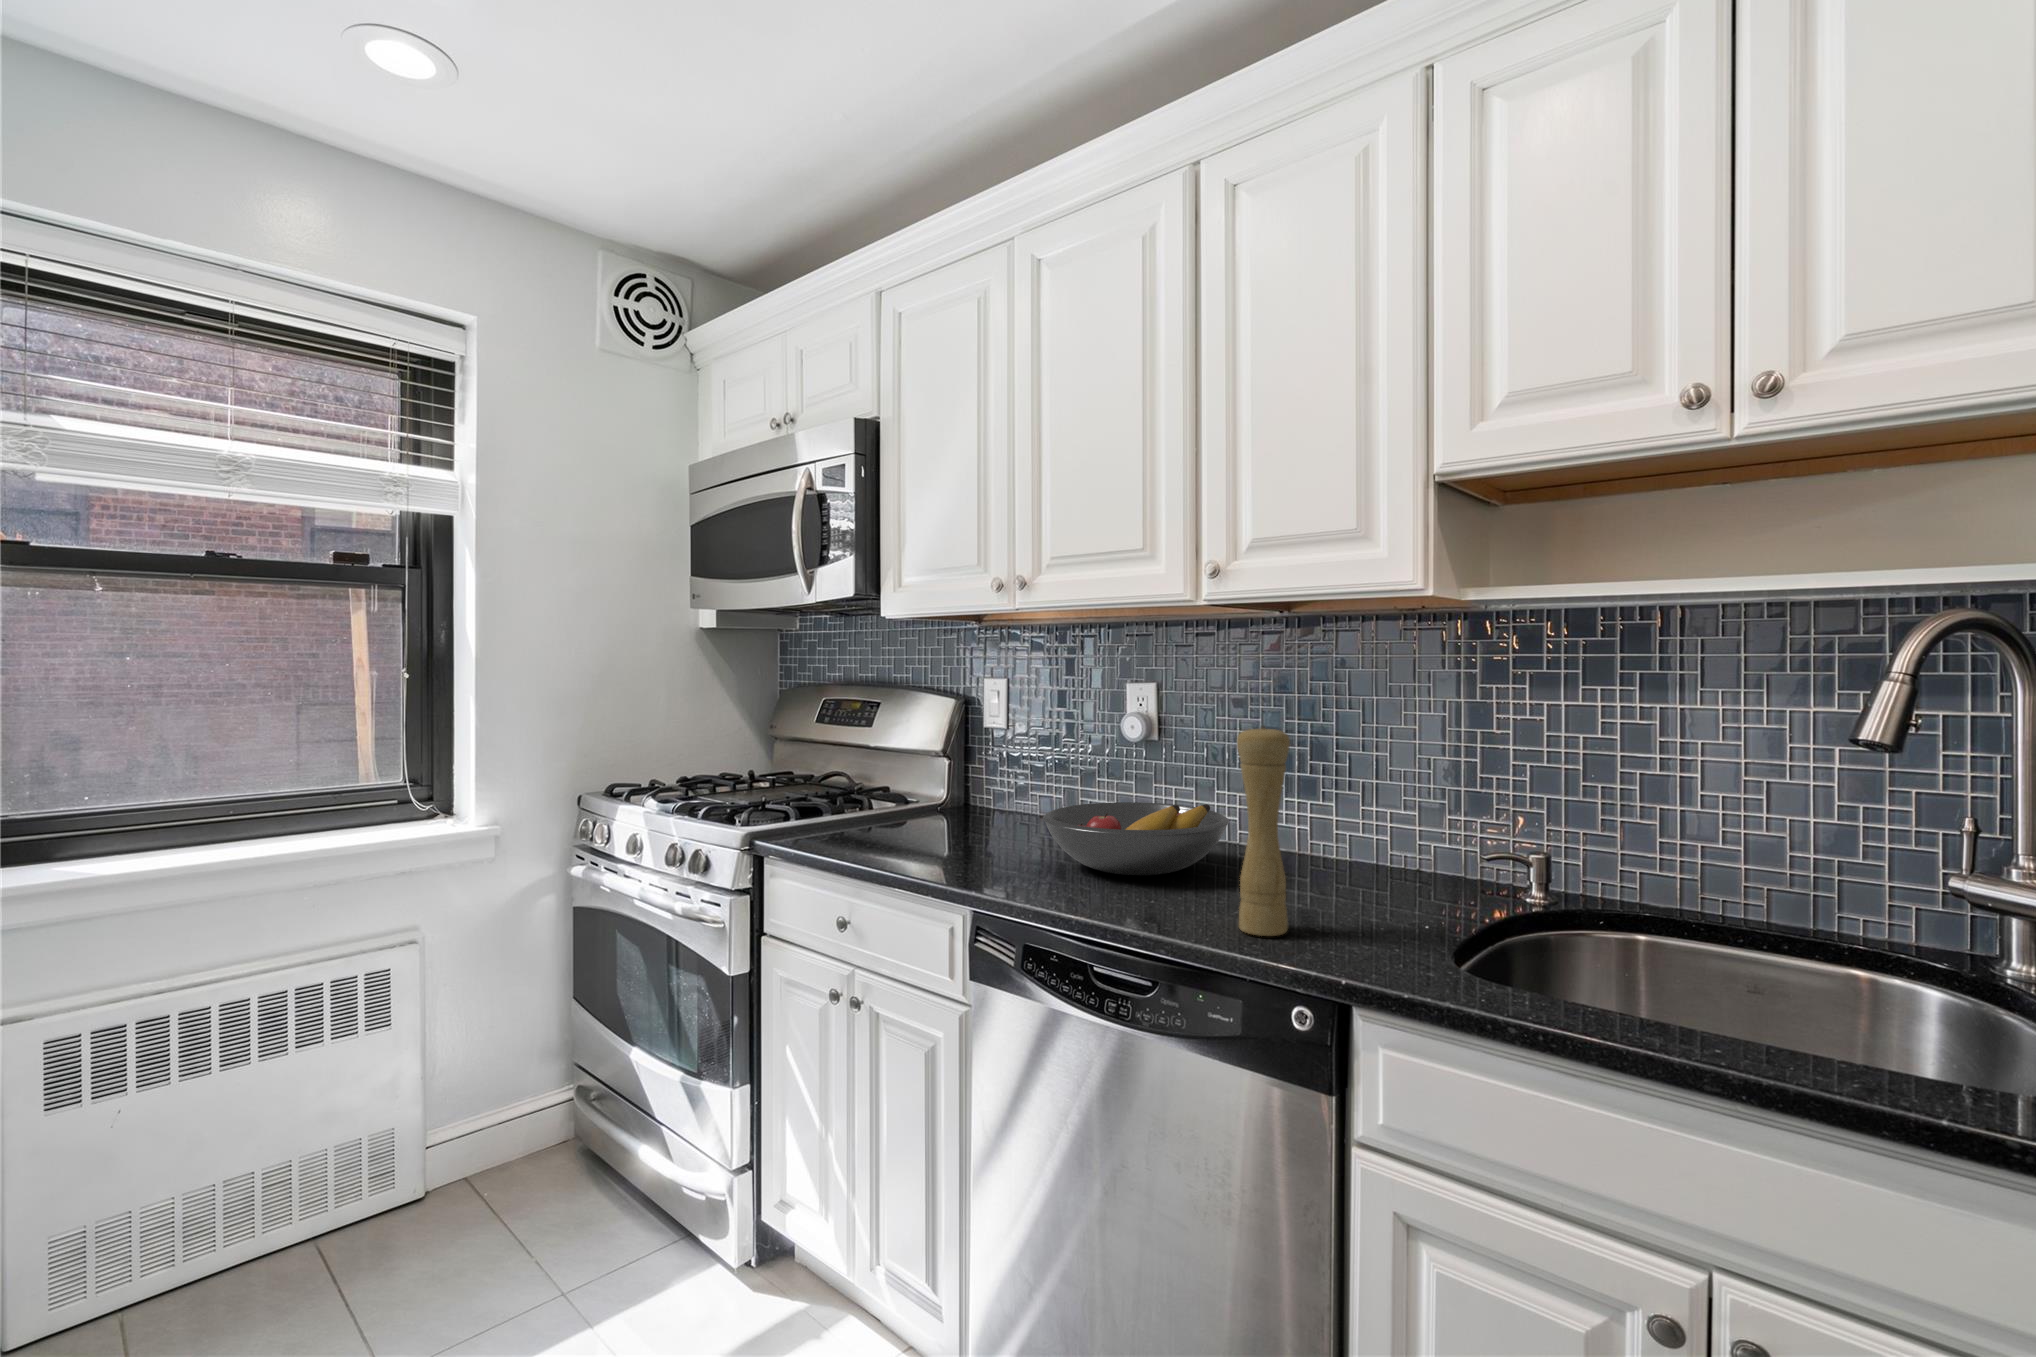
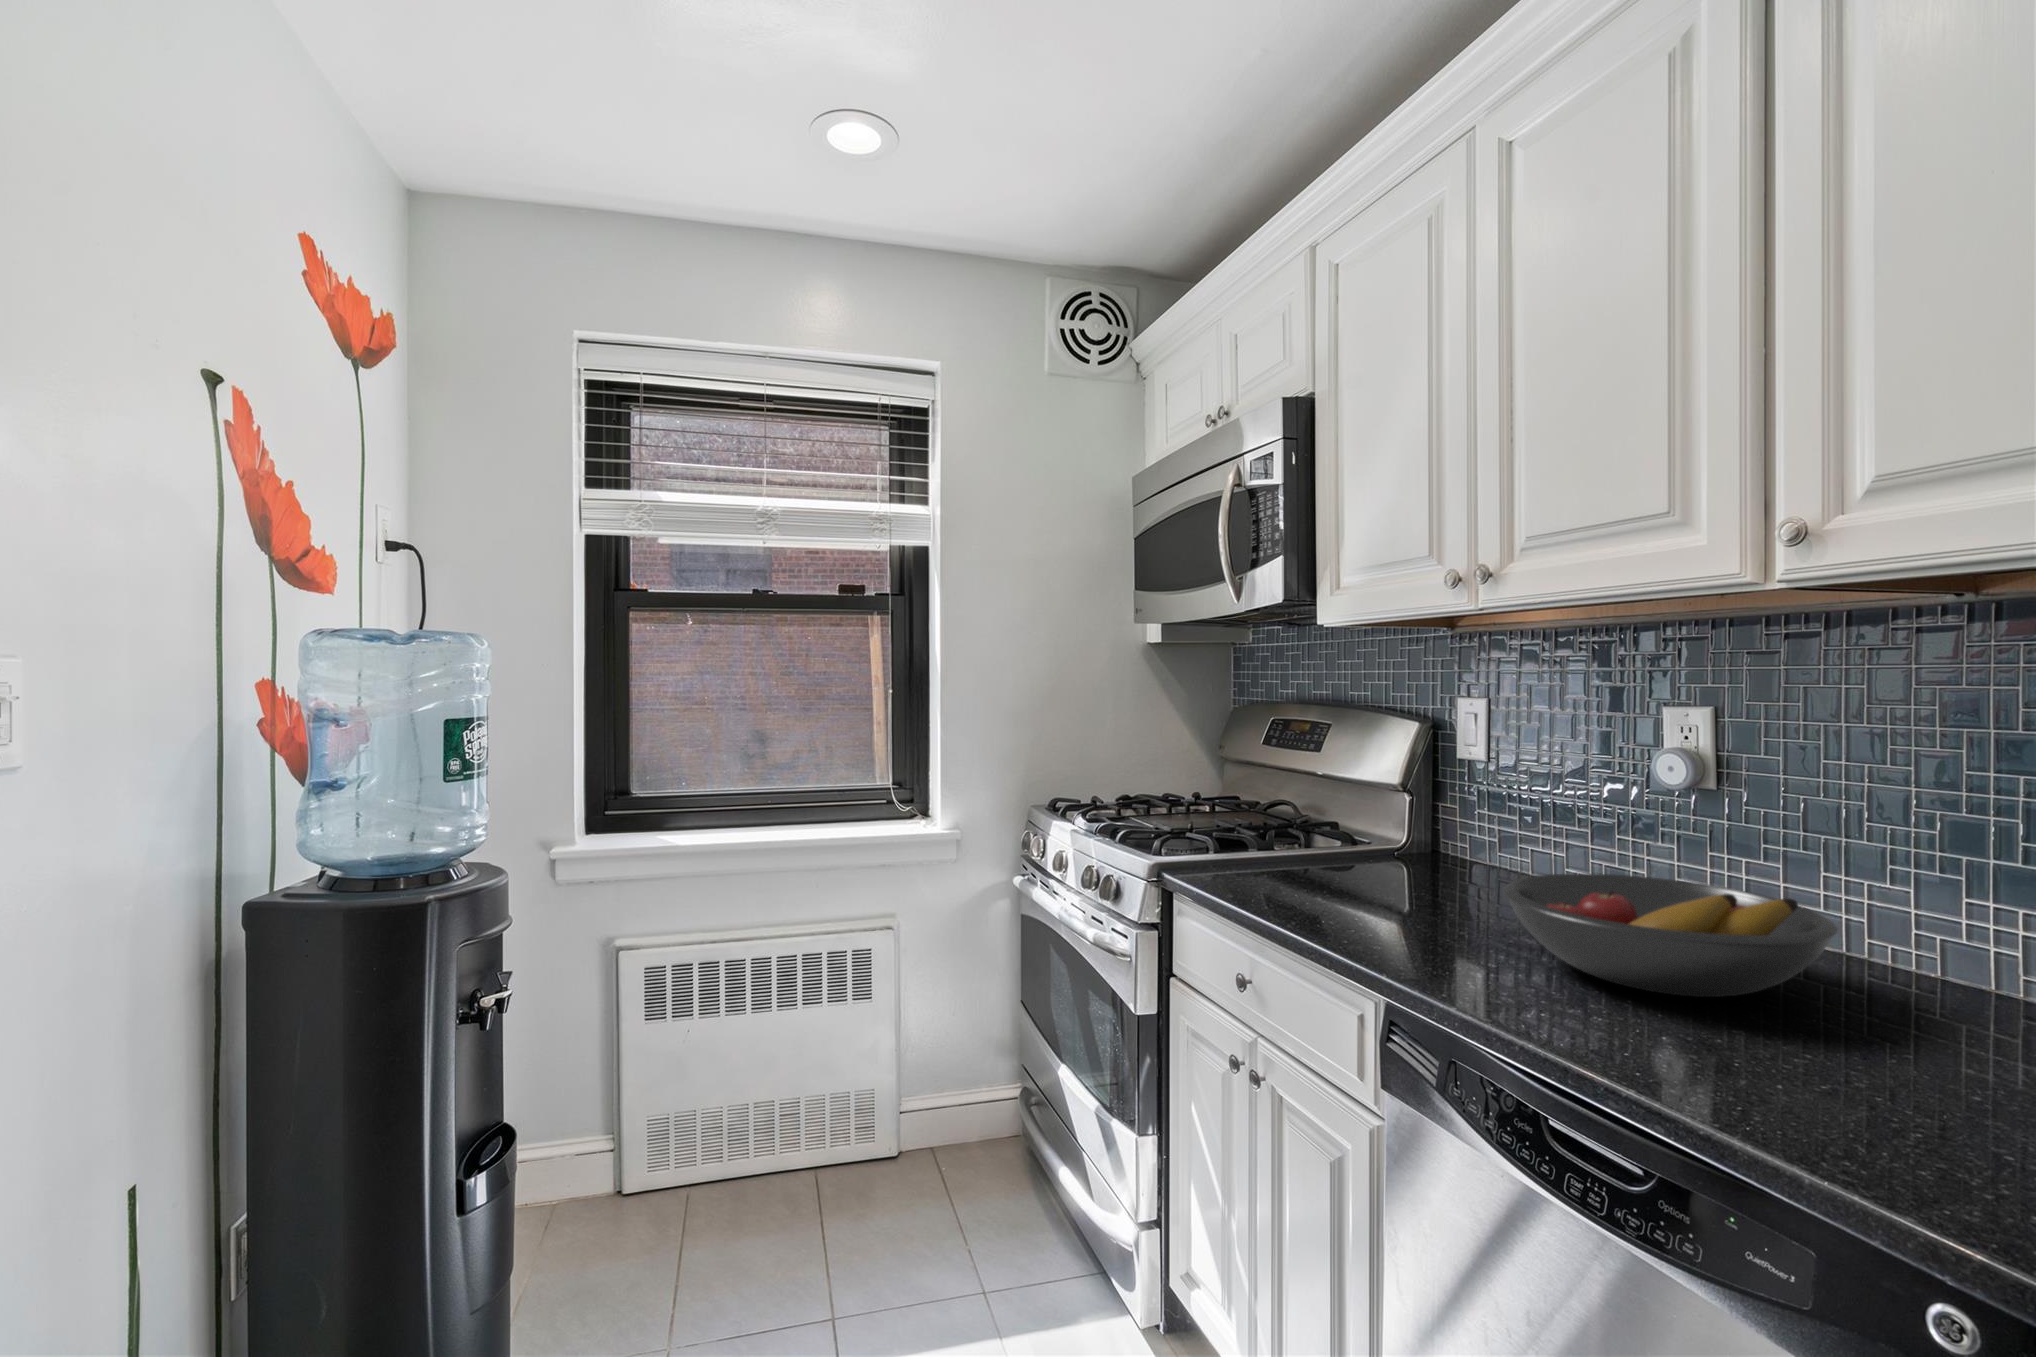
pepper mill: present [1237,725,1290,936] -> none [1827,787,1950,1166]

